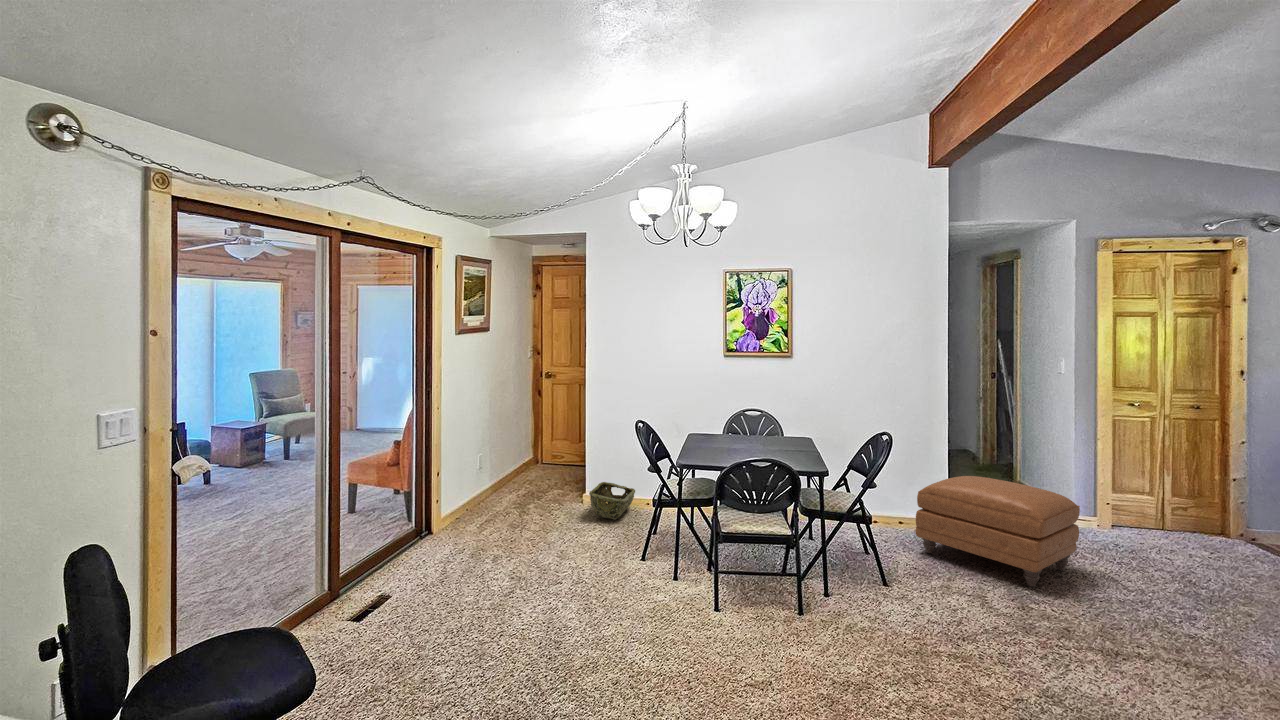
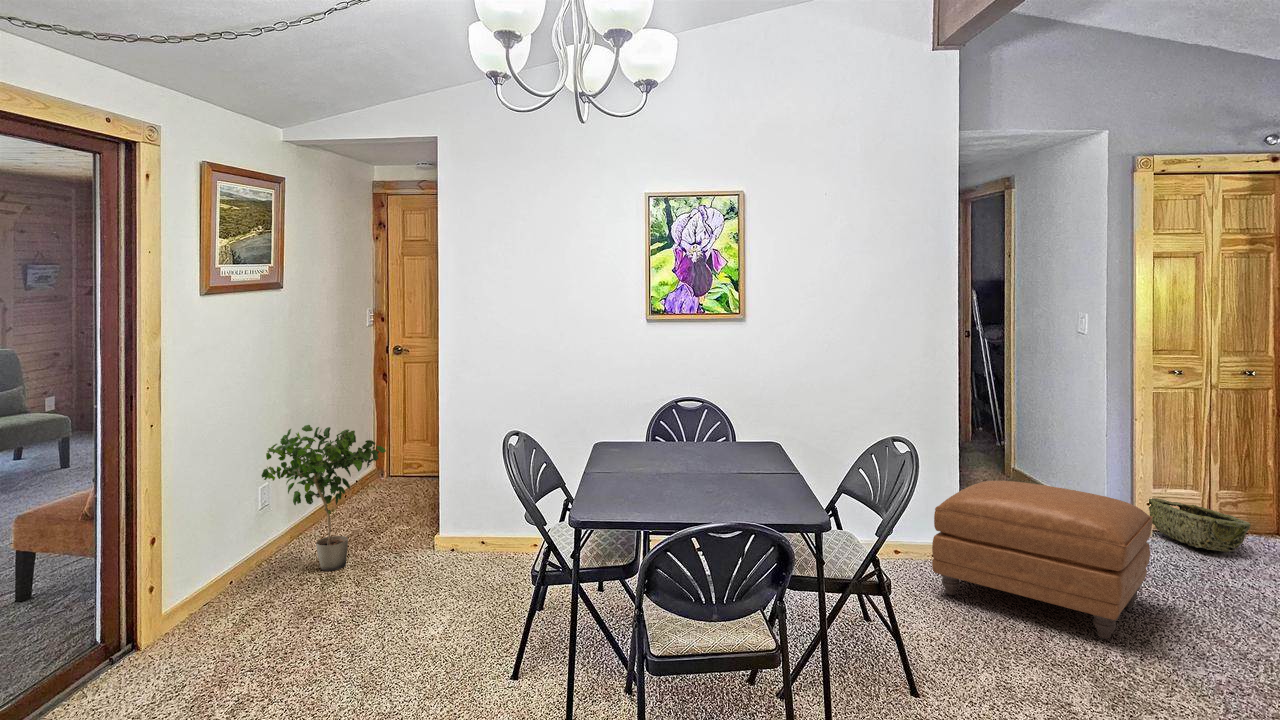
potted plant: none [479,416,553,509] -> present [261,425,386,571]
woven basket: present [589,482,635,520] -> present [1149,498,1251,552]

